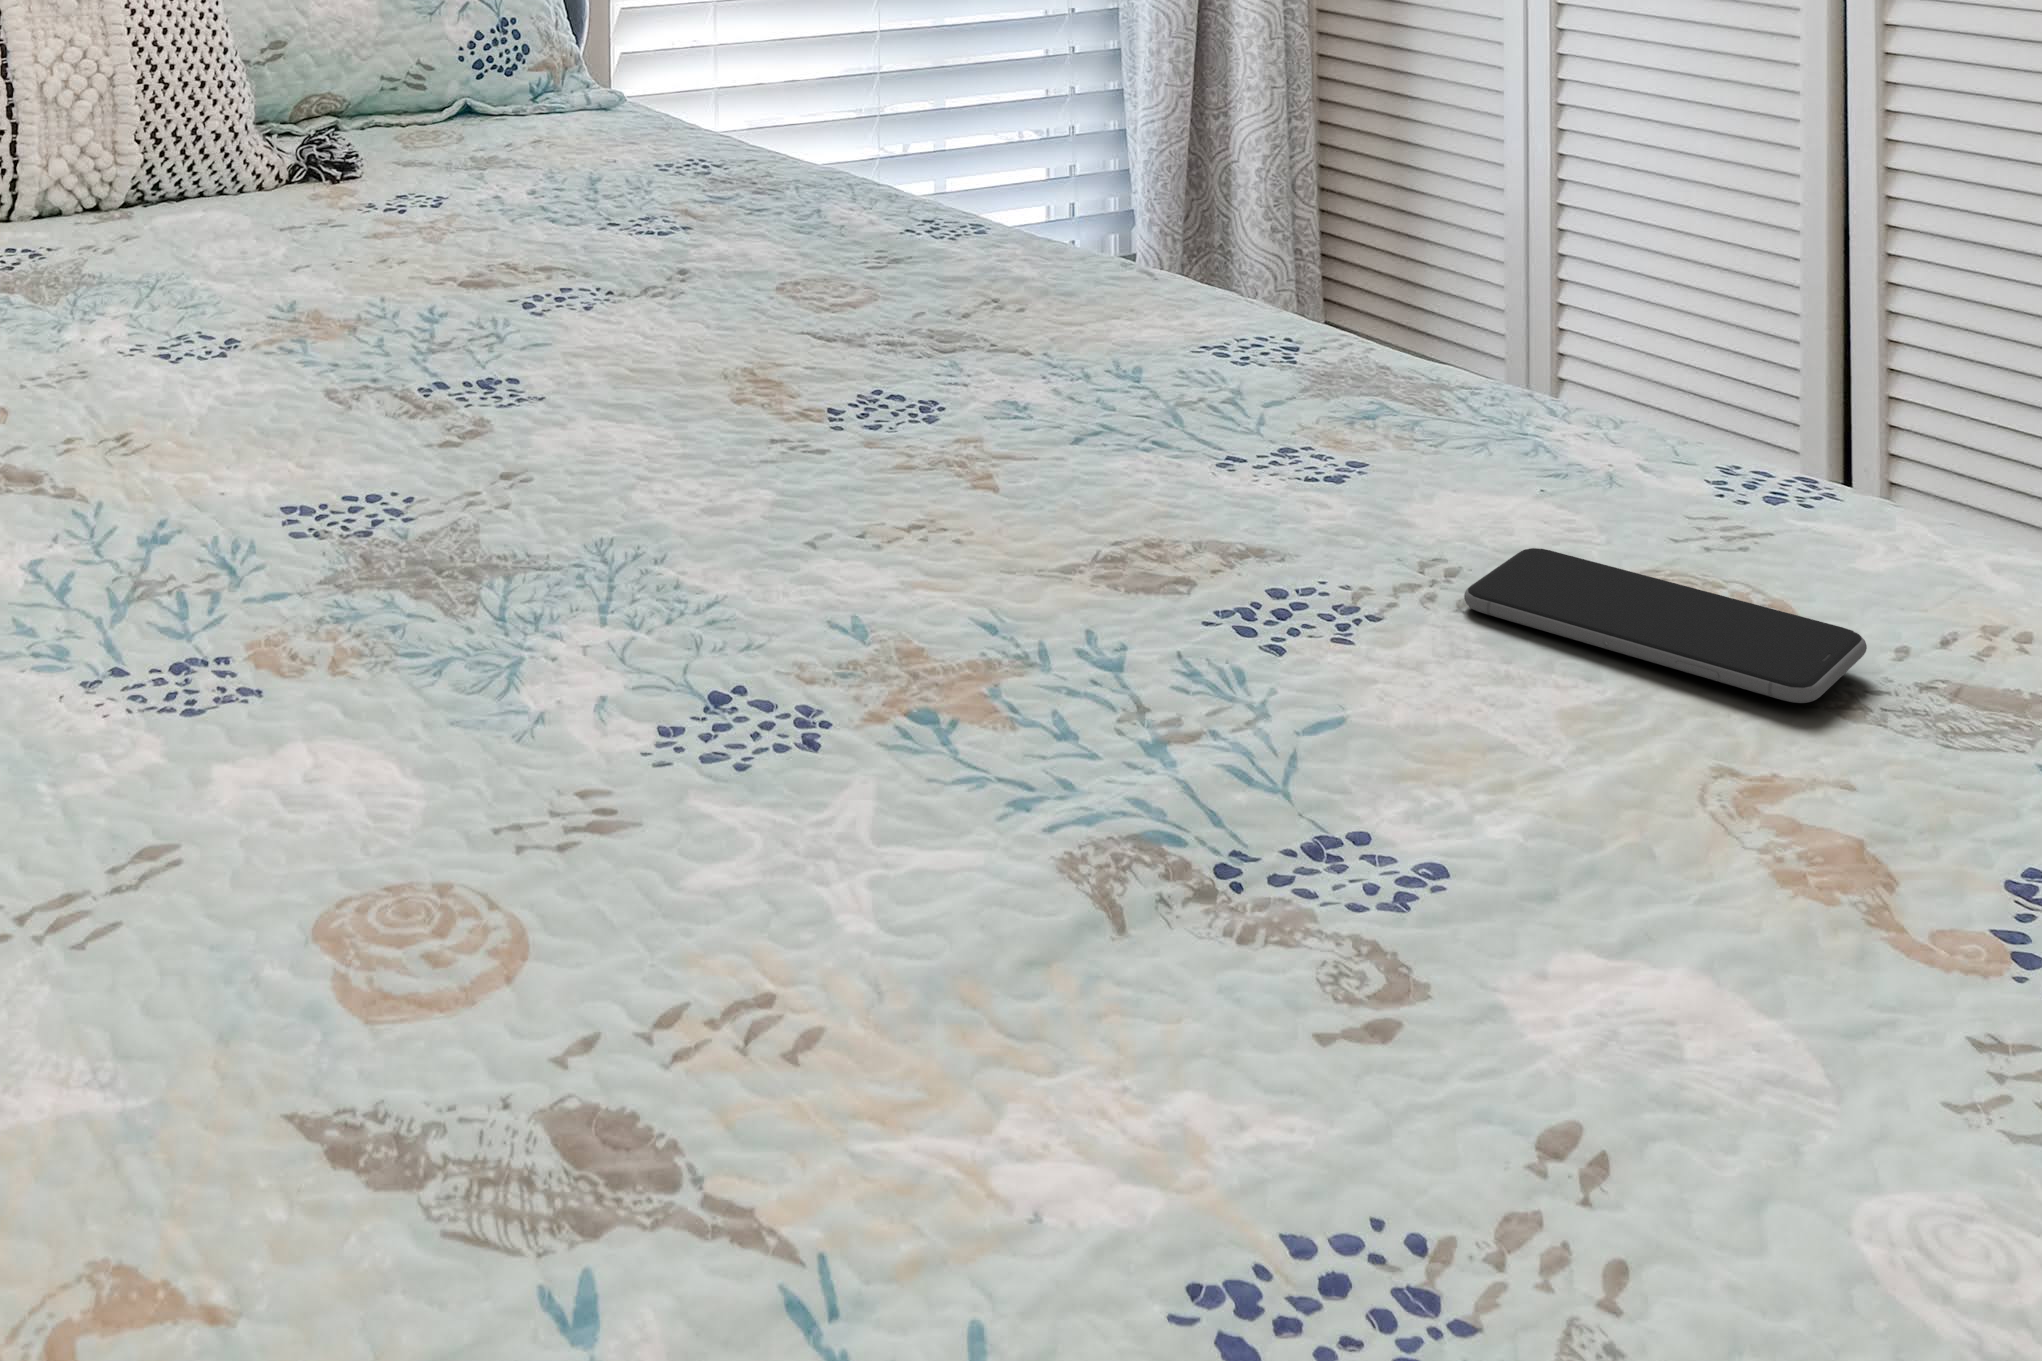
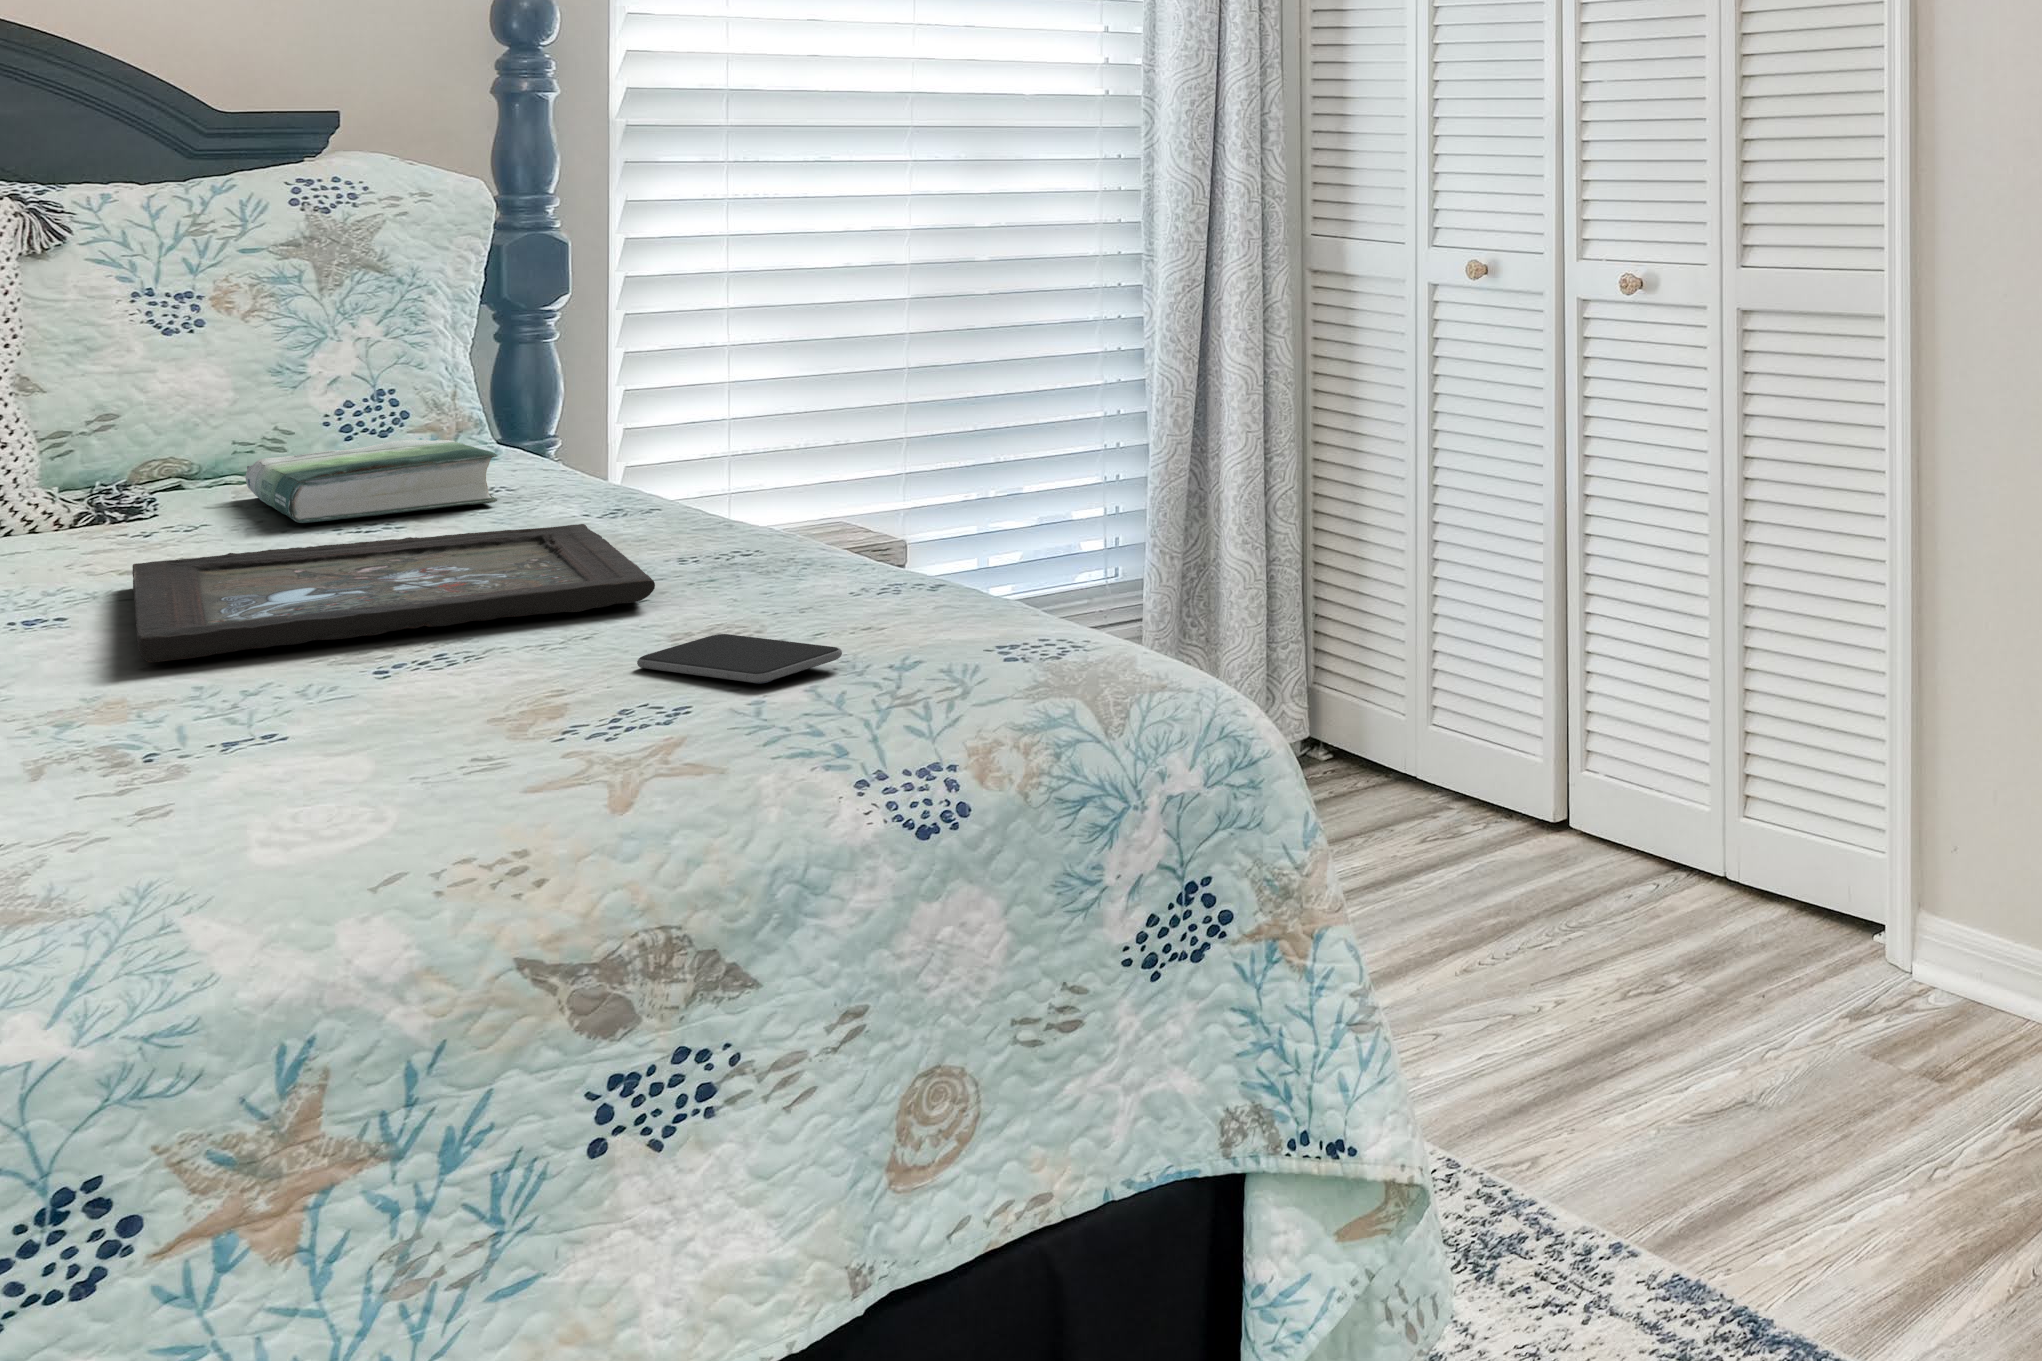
book: none [434,88,740,204] -> present [245,440,497,523]
tray: none [485,246,1260,491] -> present [133,524,655,662]

